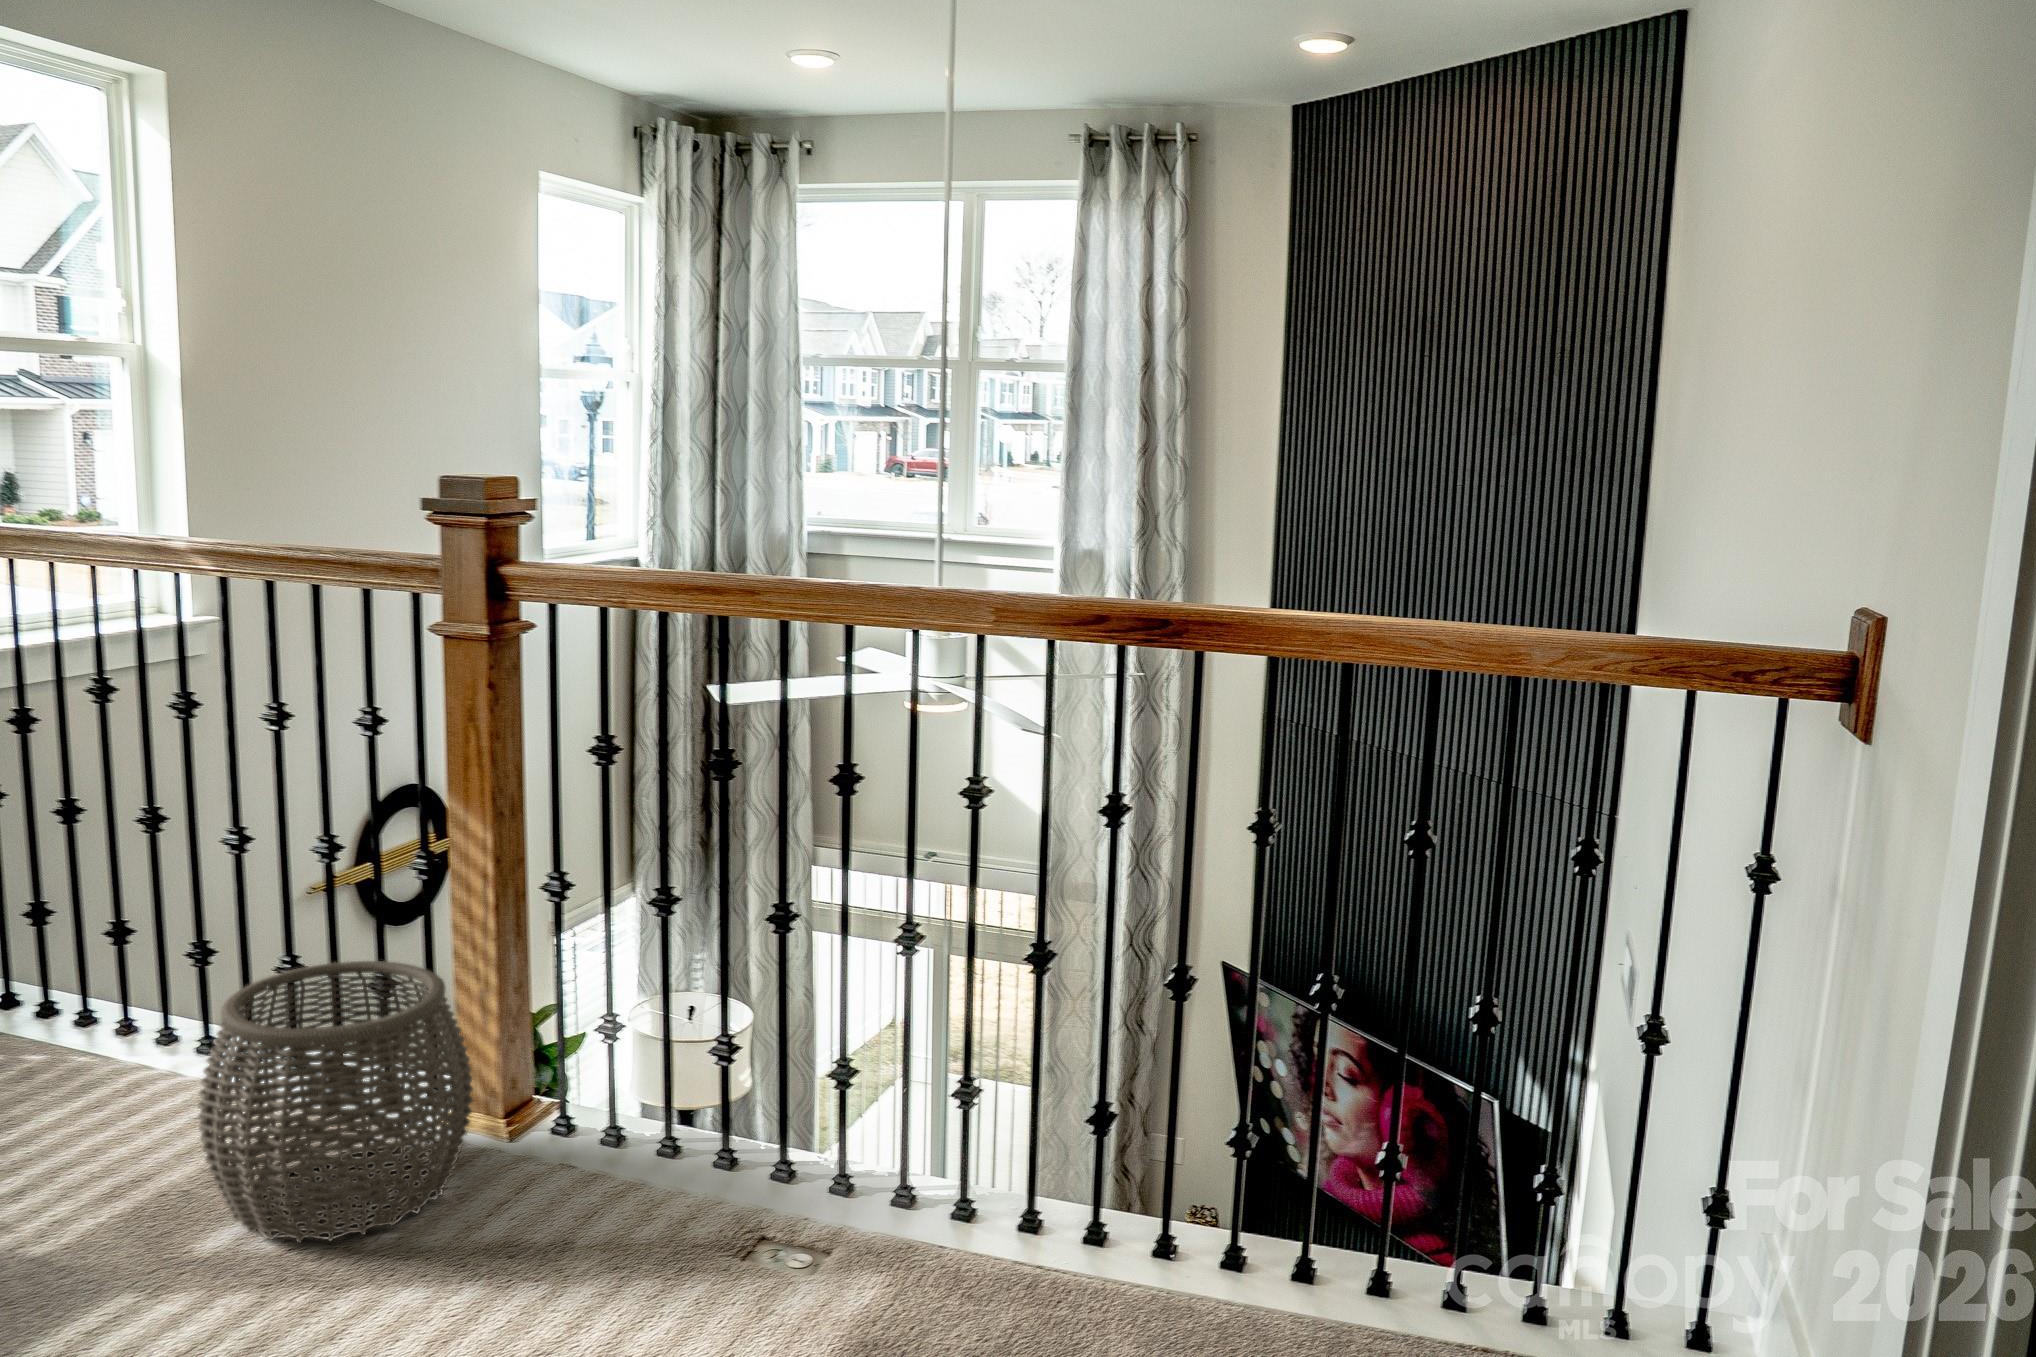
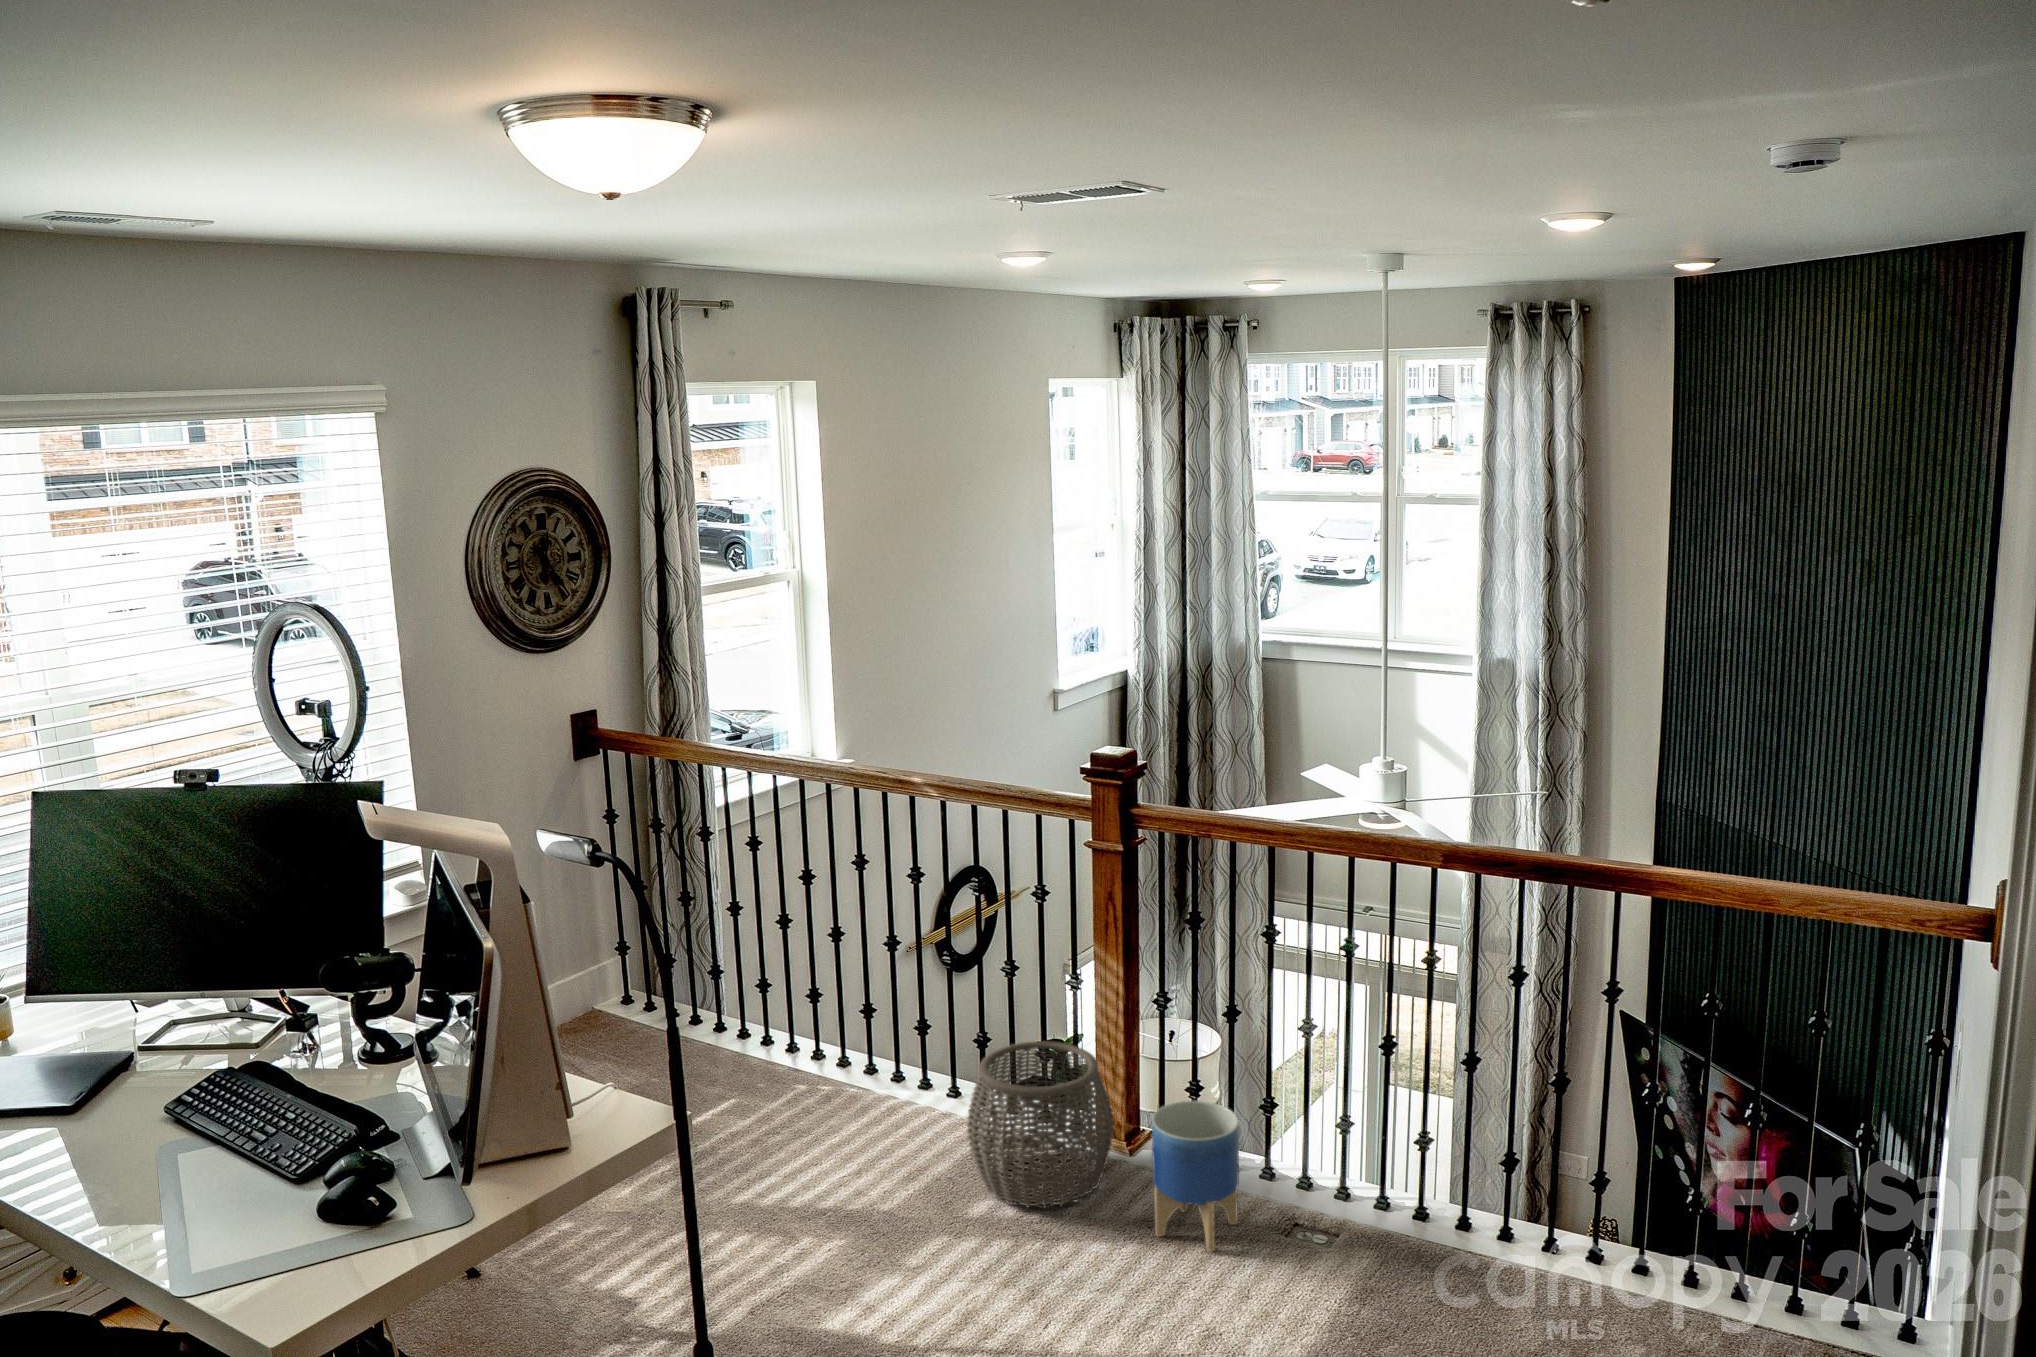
planter: none [516,1040,668,1291] -> present [1152,1101,1239,1251]

